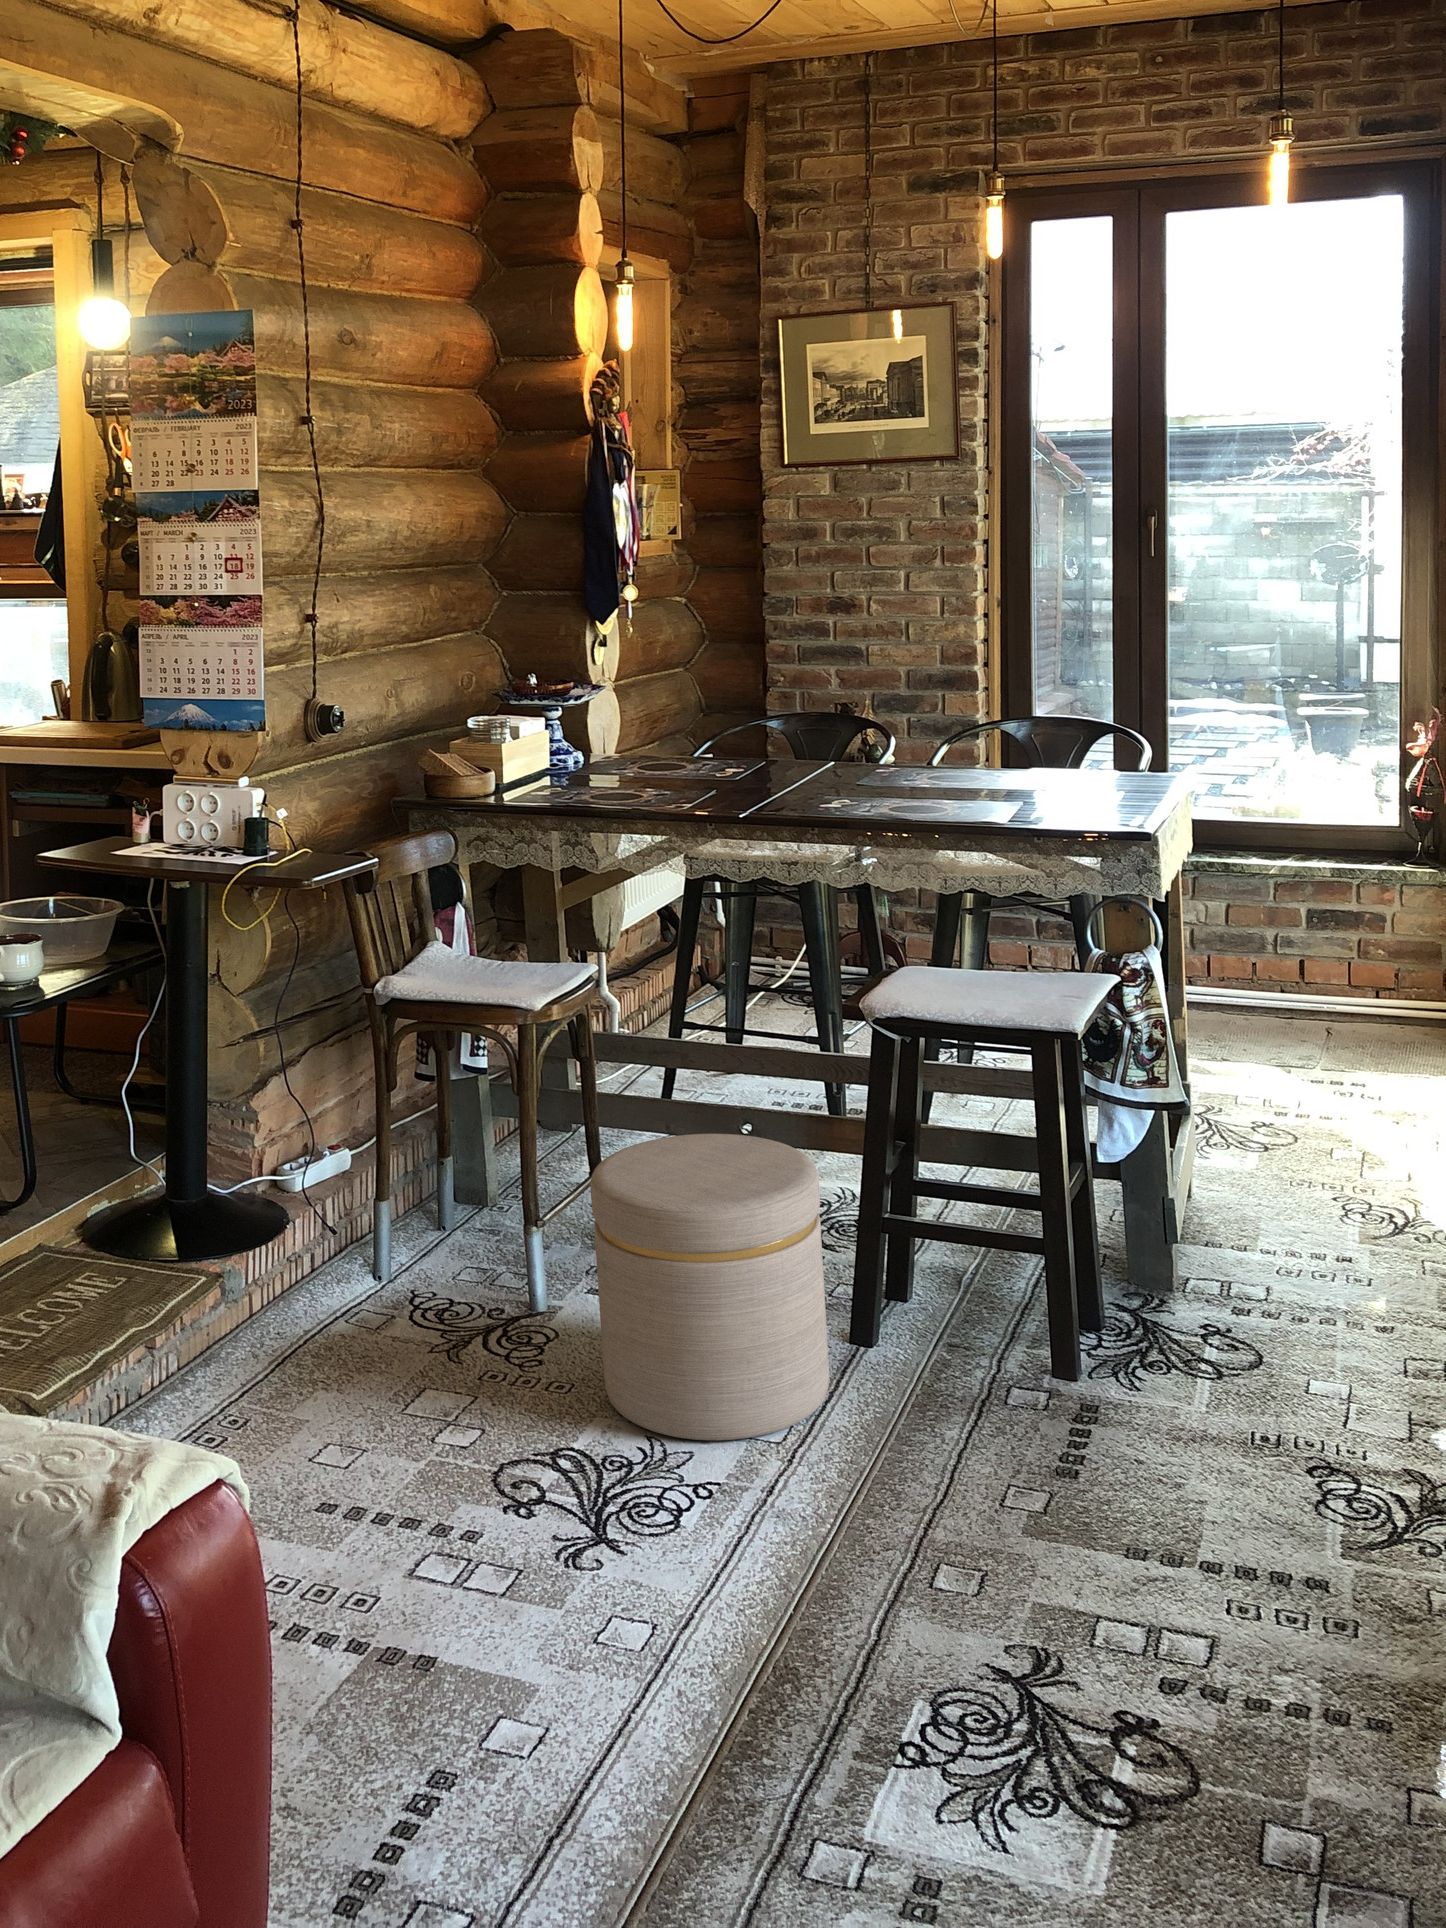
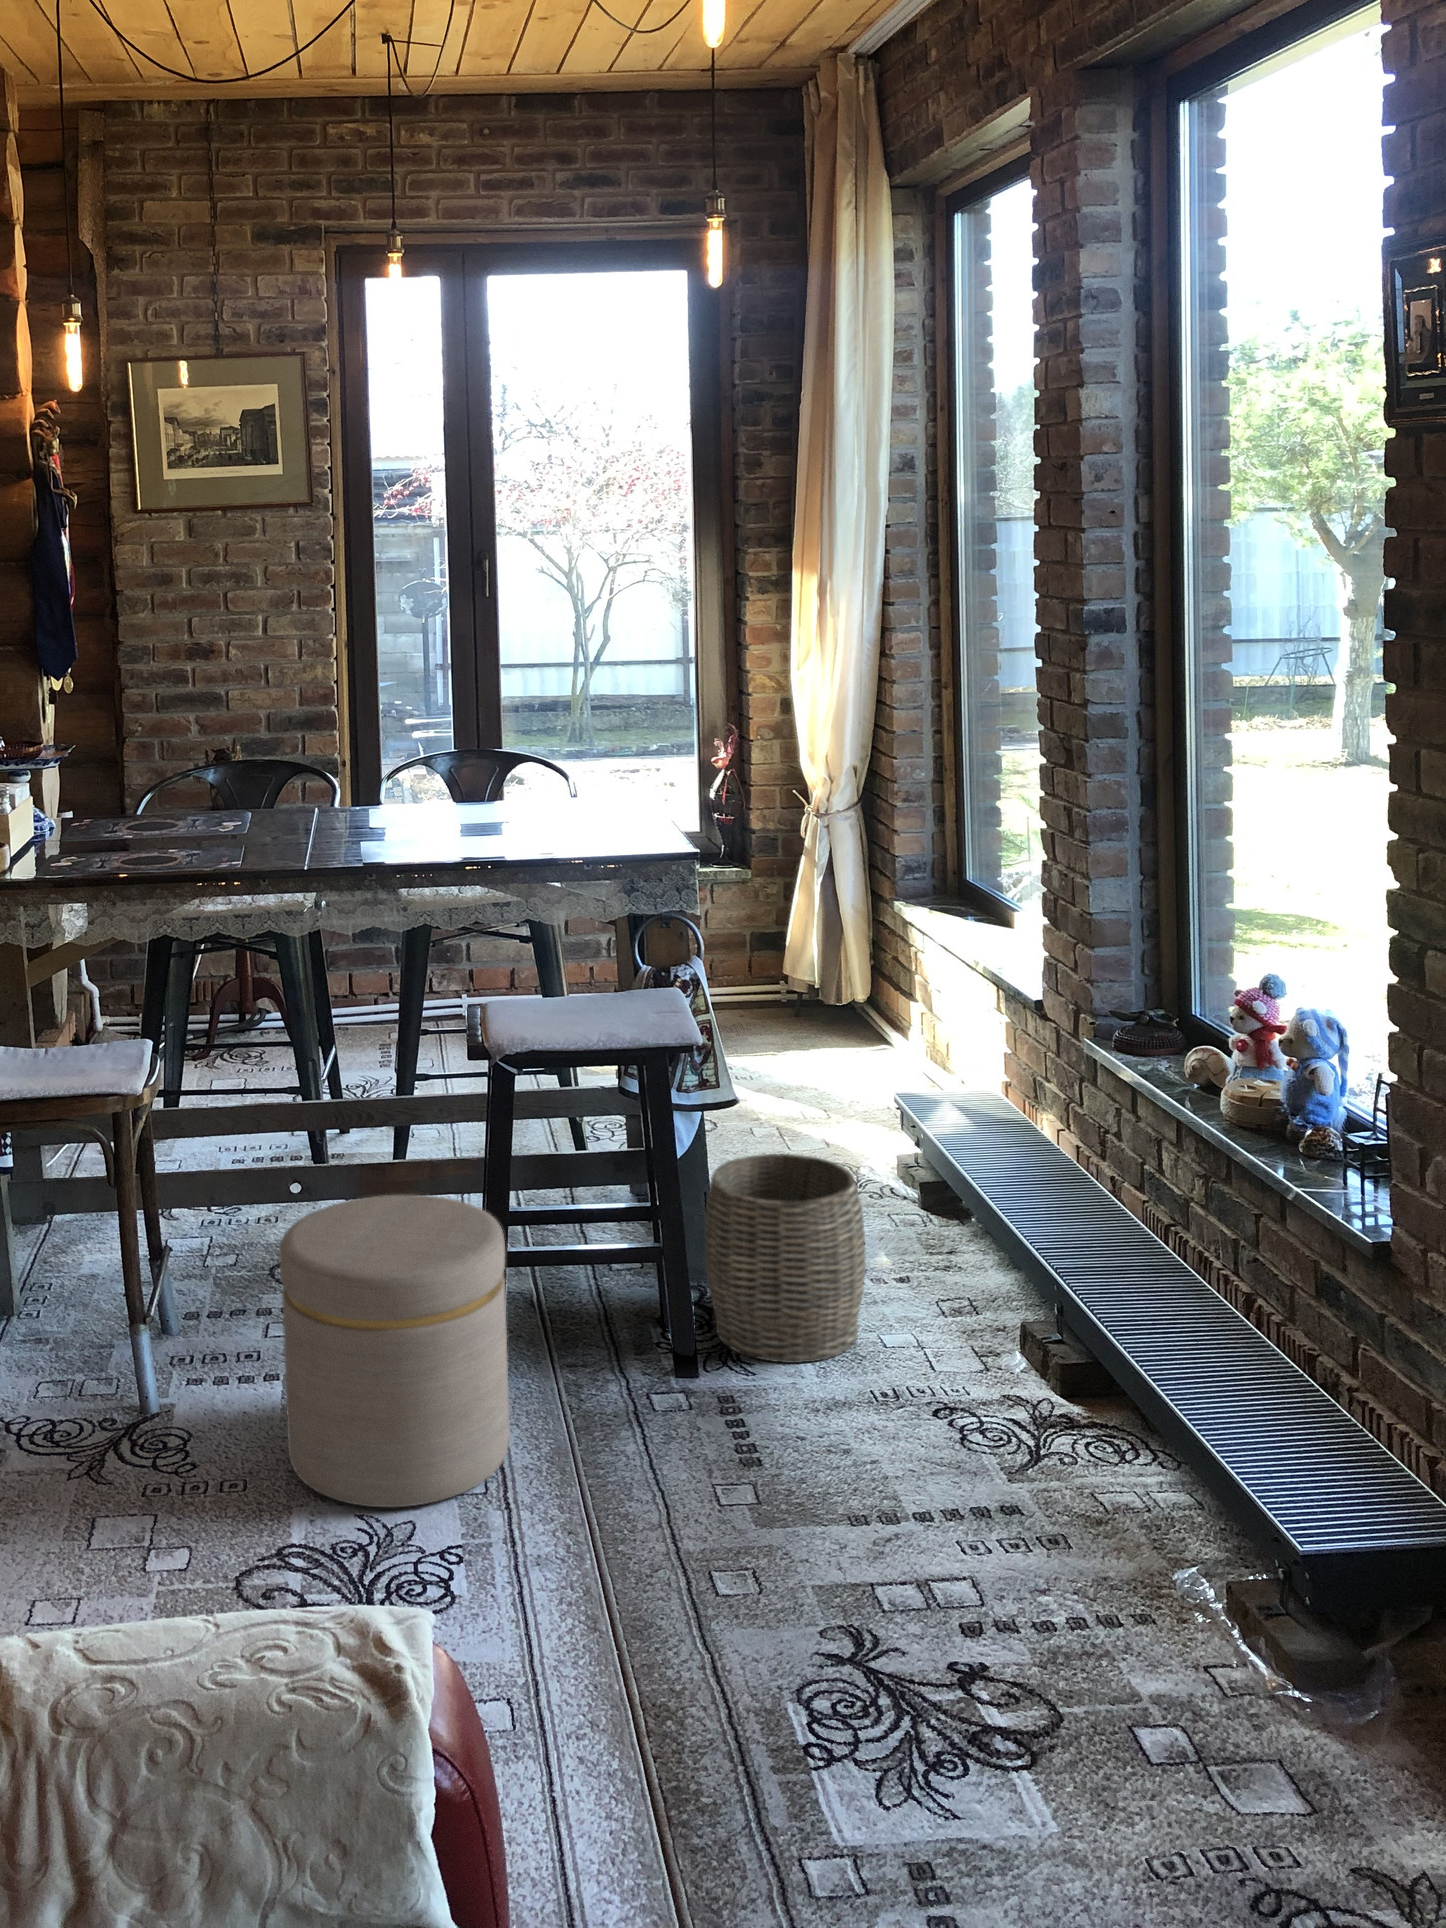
woven basket: none [1112,1150,1304,1388] -> present [705,1154,866,1363]

